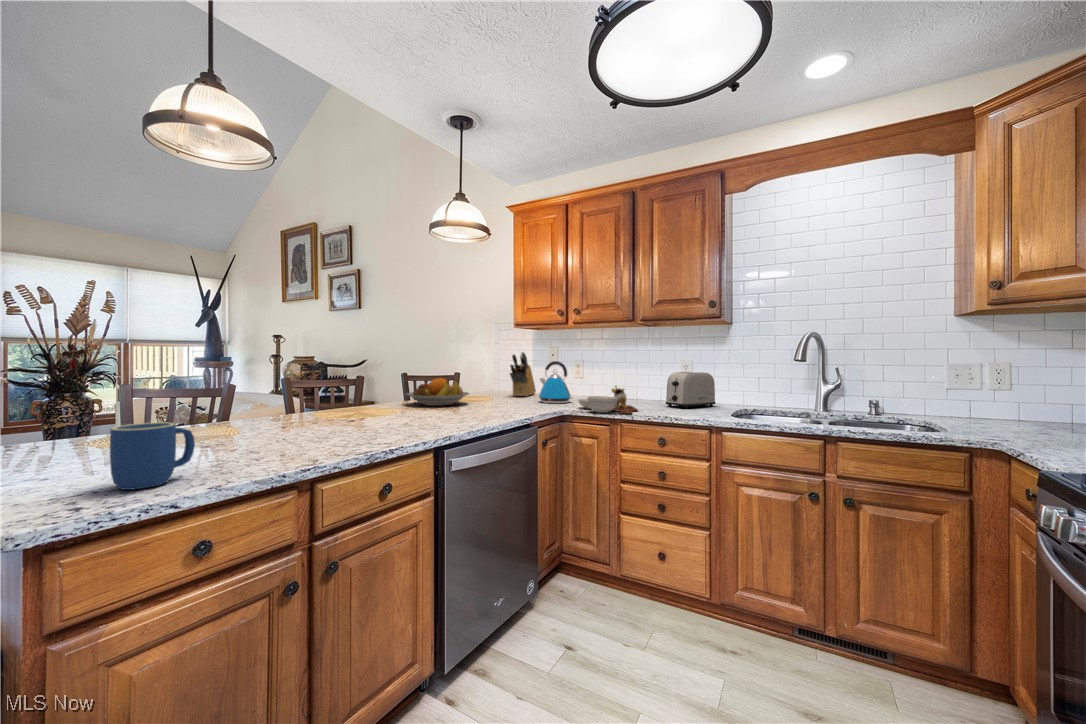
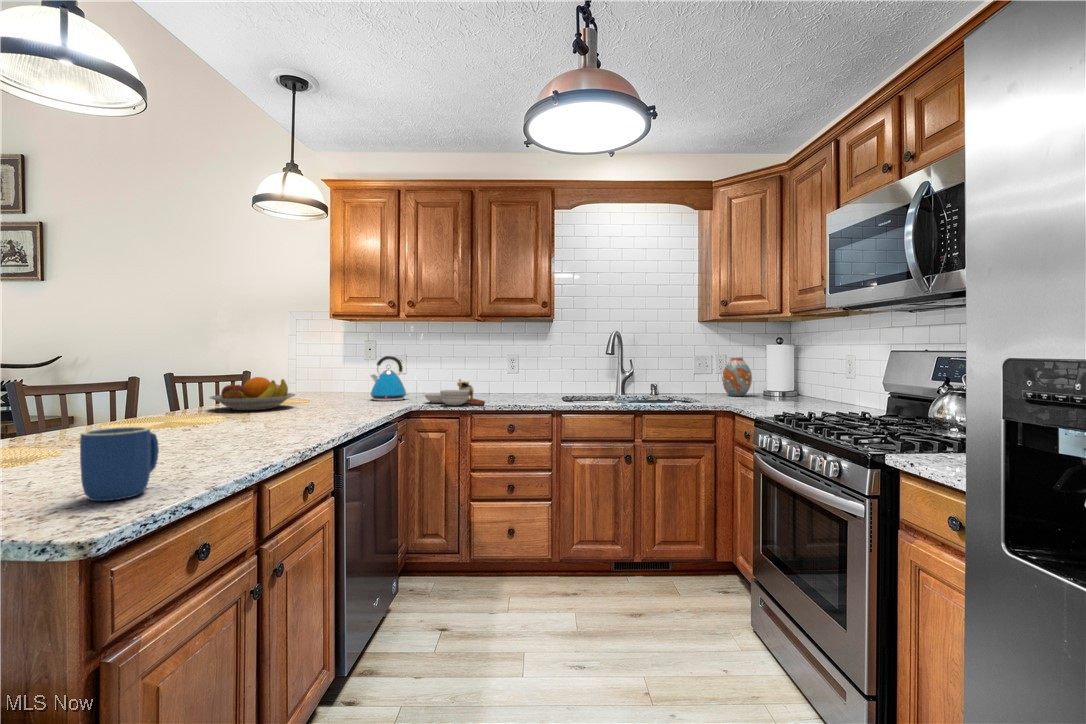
knife block: present [510,352,536,396] -> none [326,346,349,396]
vase: none [999,367,1064,426] -> present [722,357,752,396]
toaster: present [666,372,716,408] -> none [501,365,541,398]

